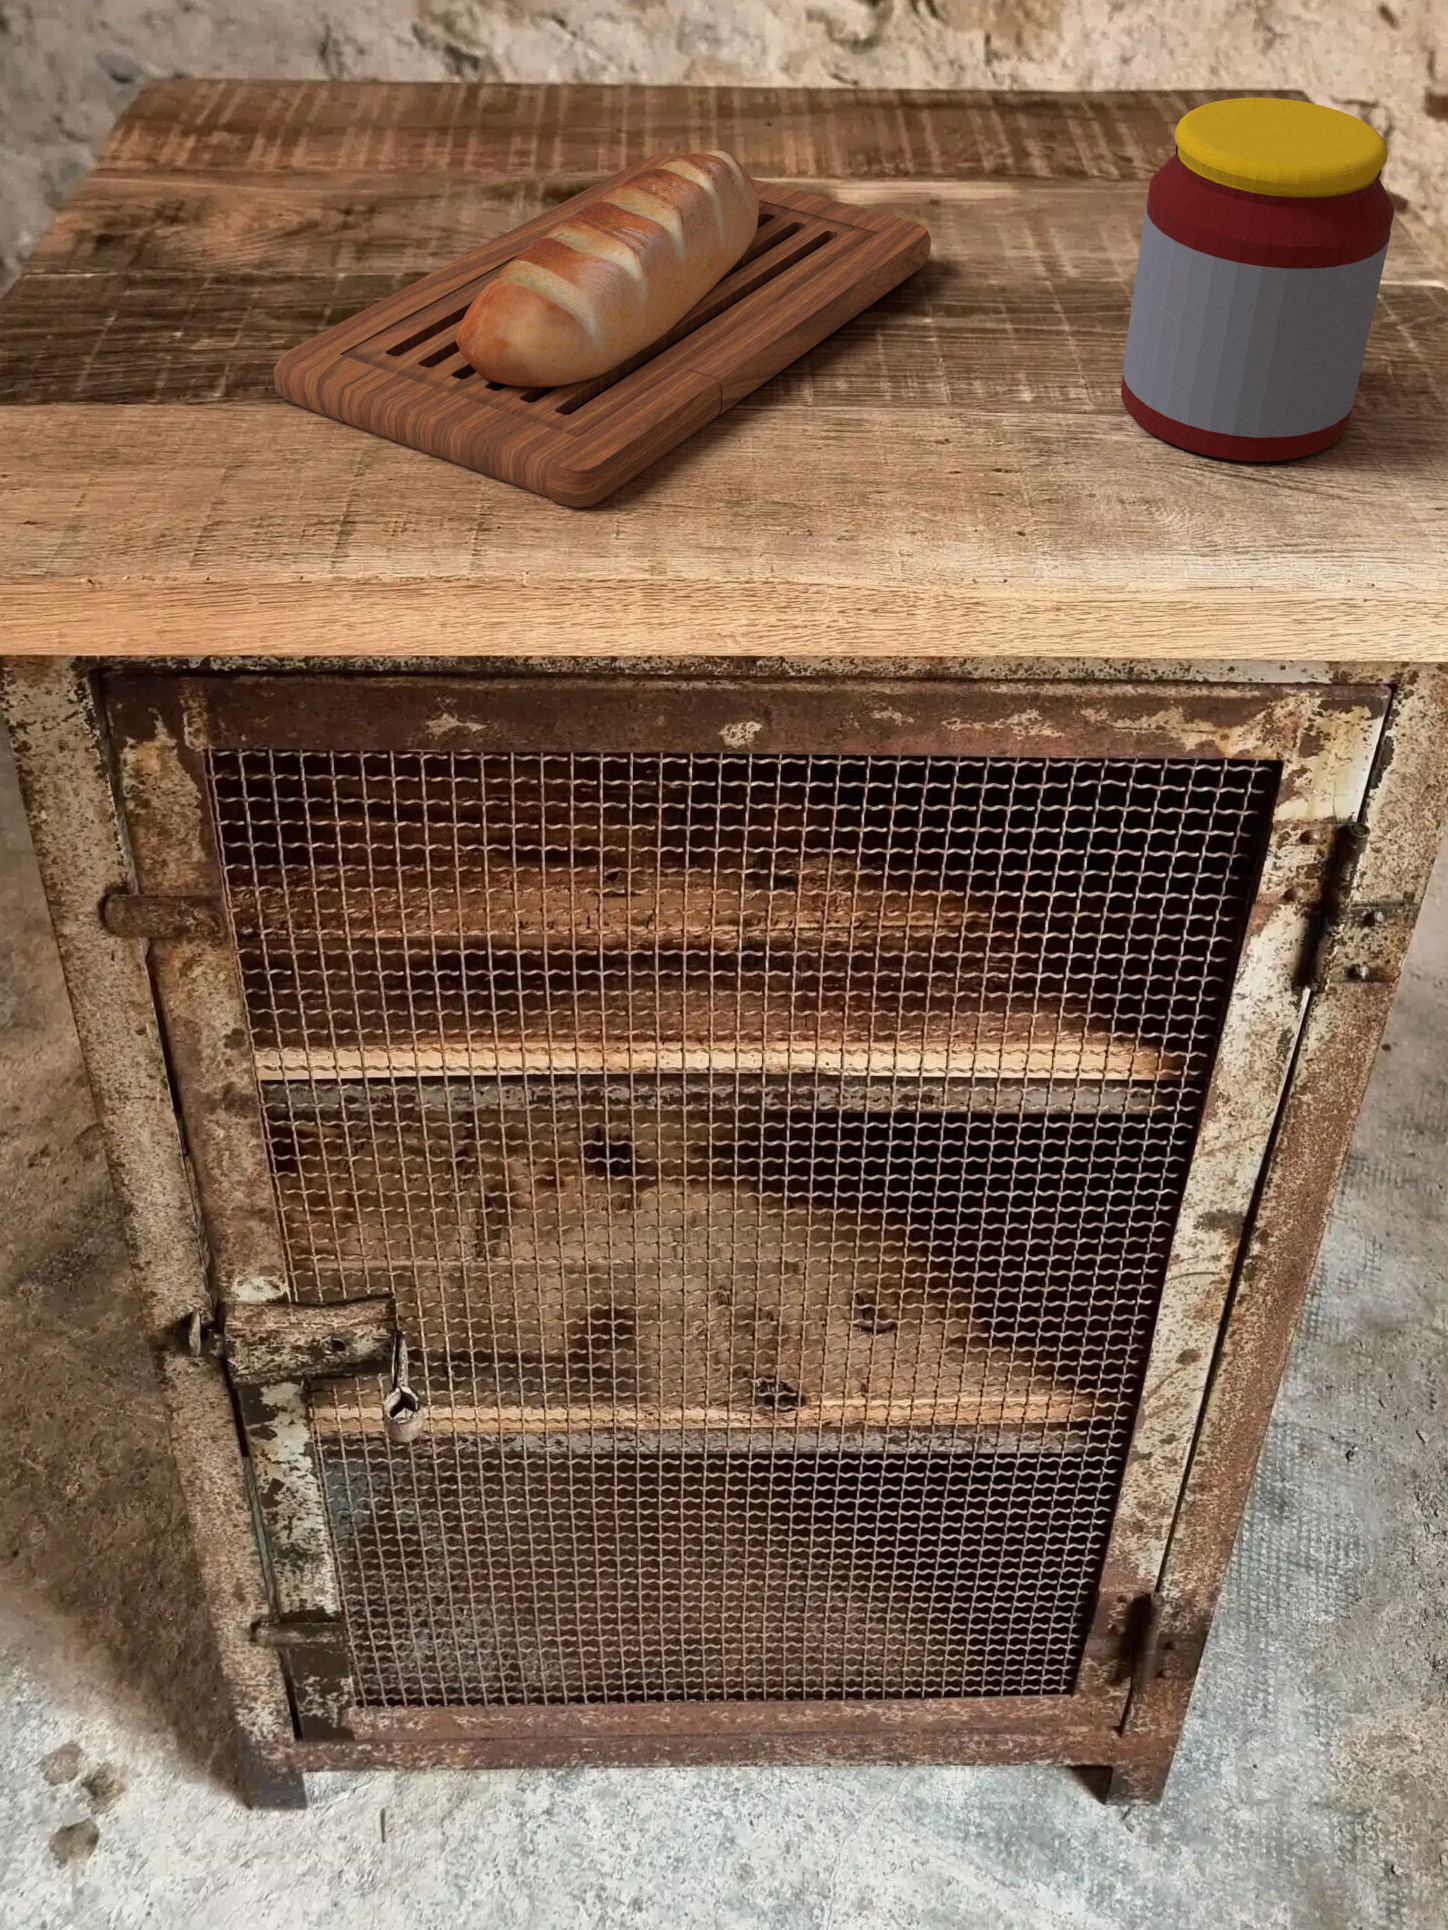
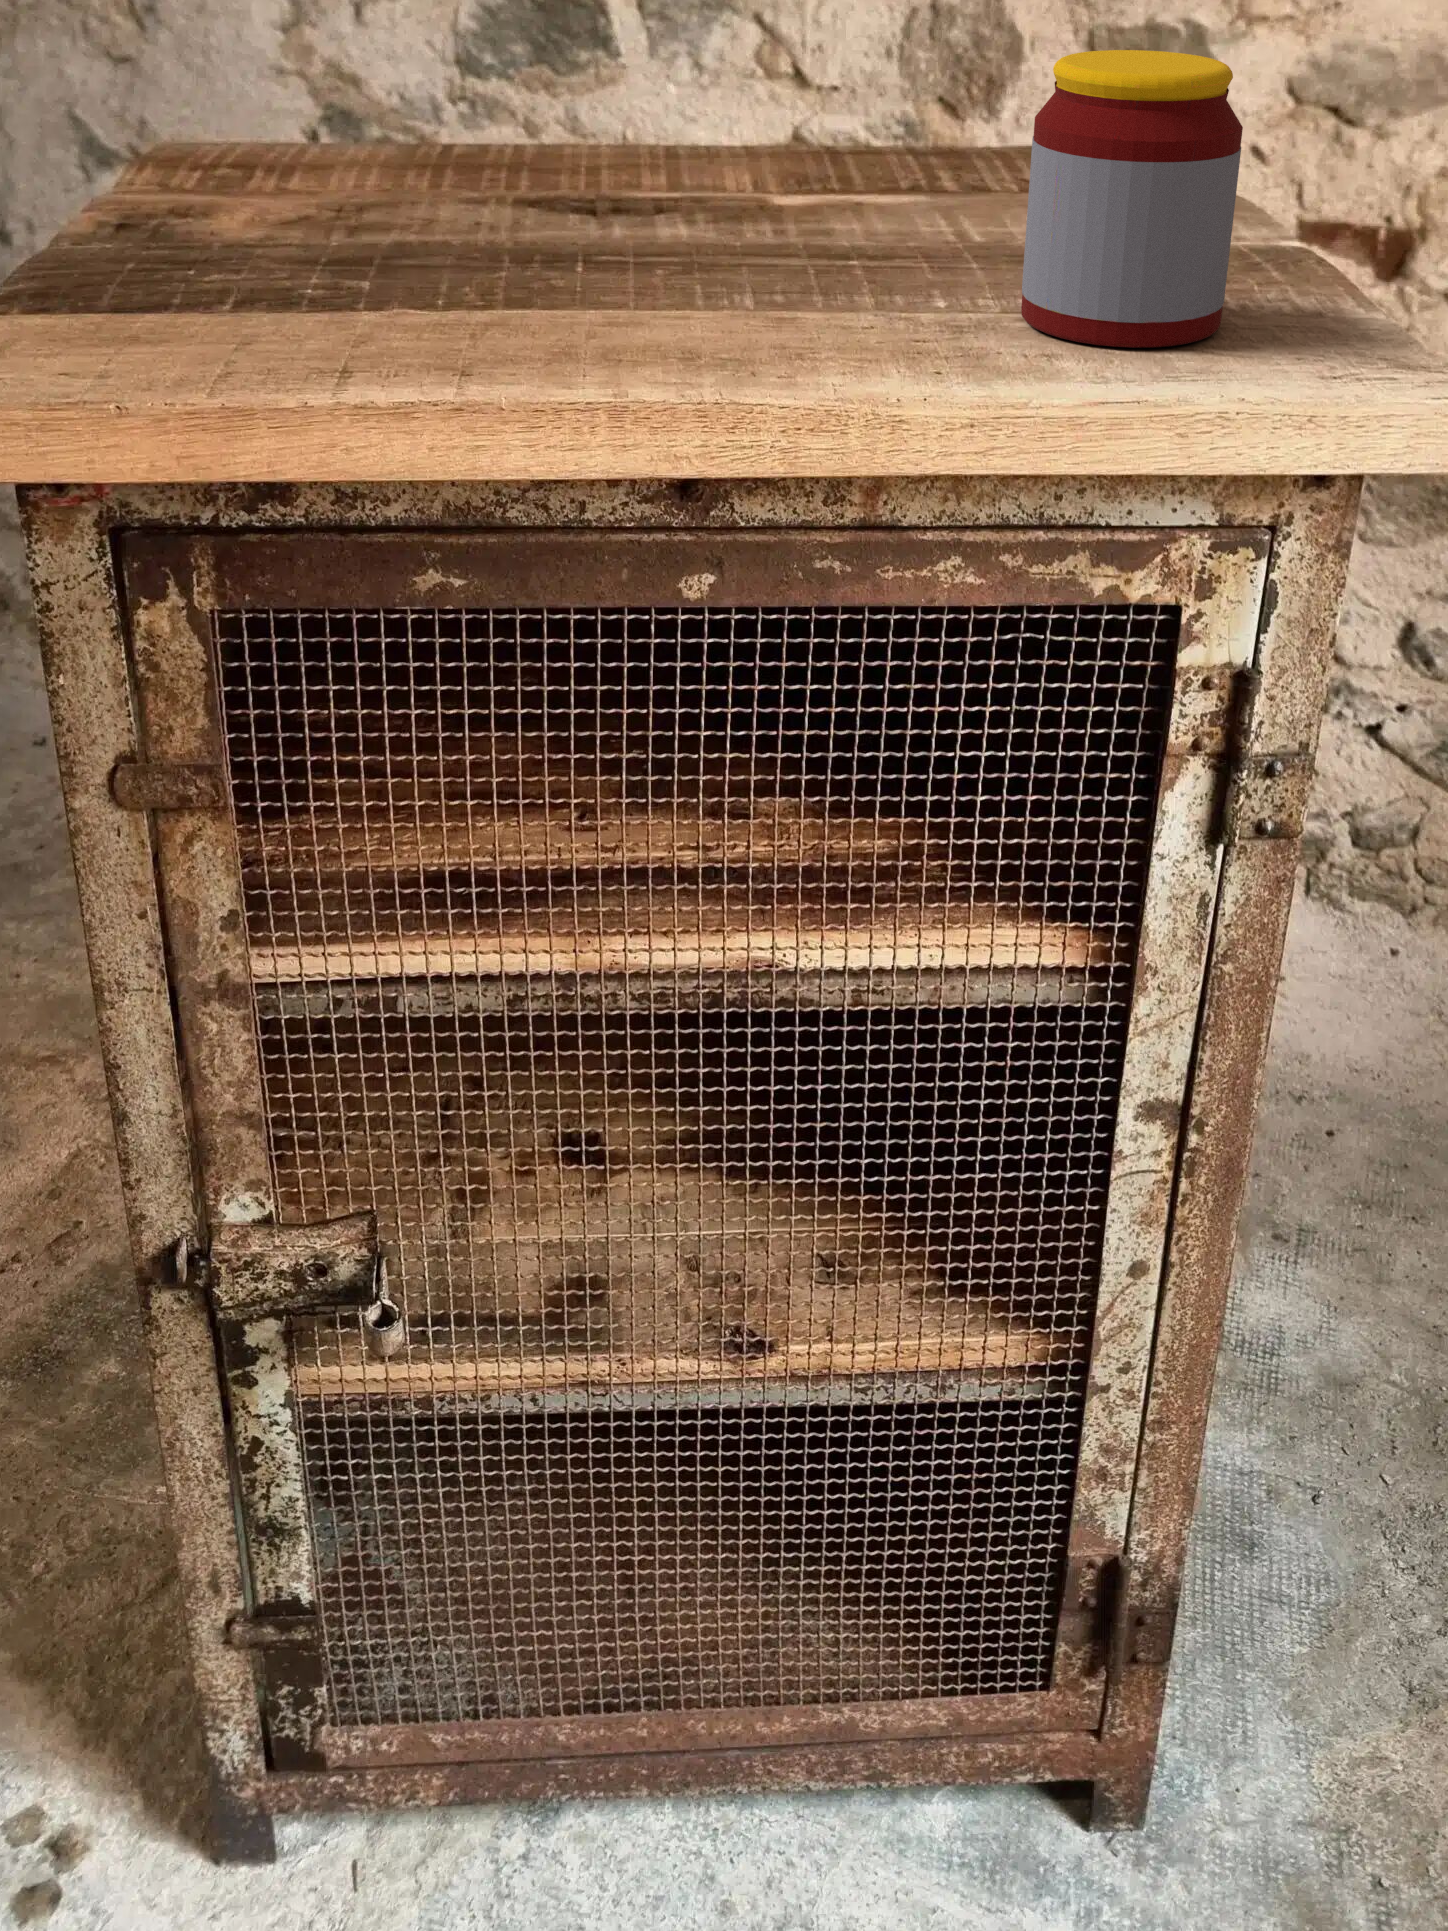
bread loaf: present [273,150,931,508] -> none [279,155,853,376]

